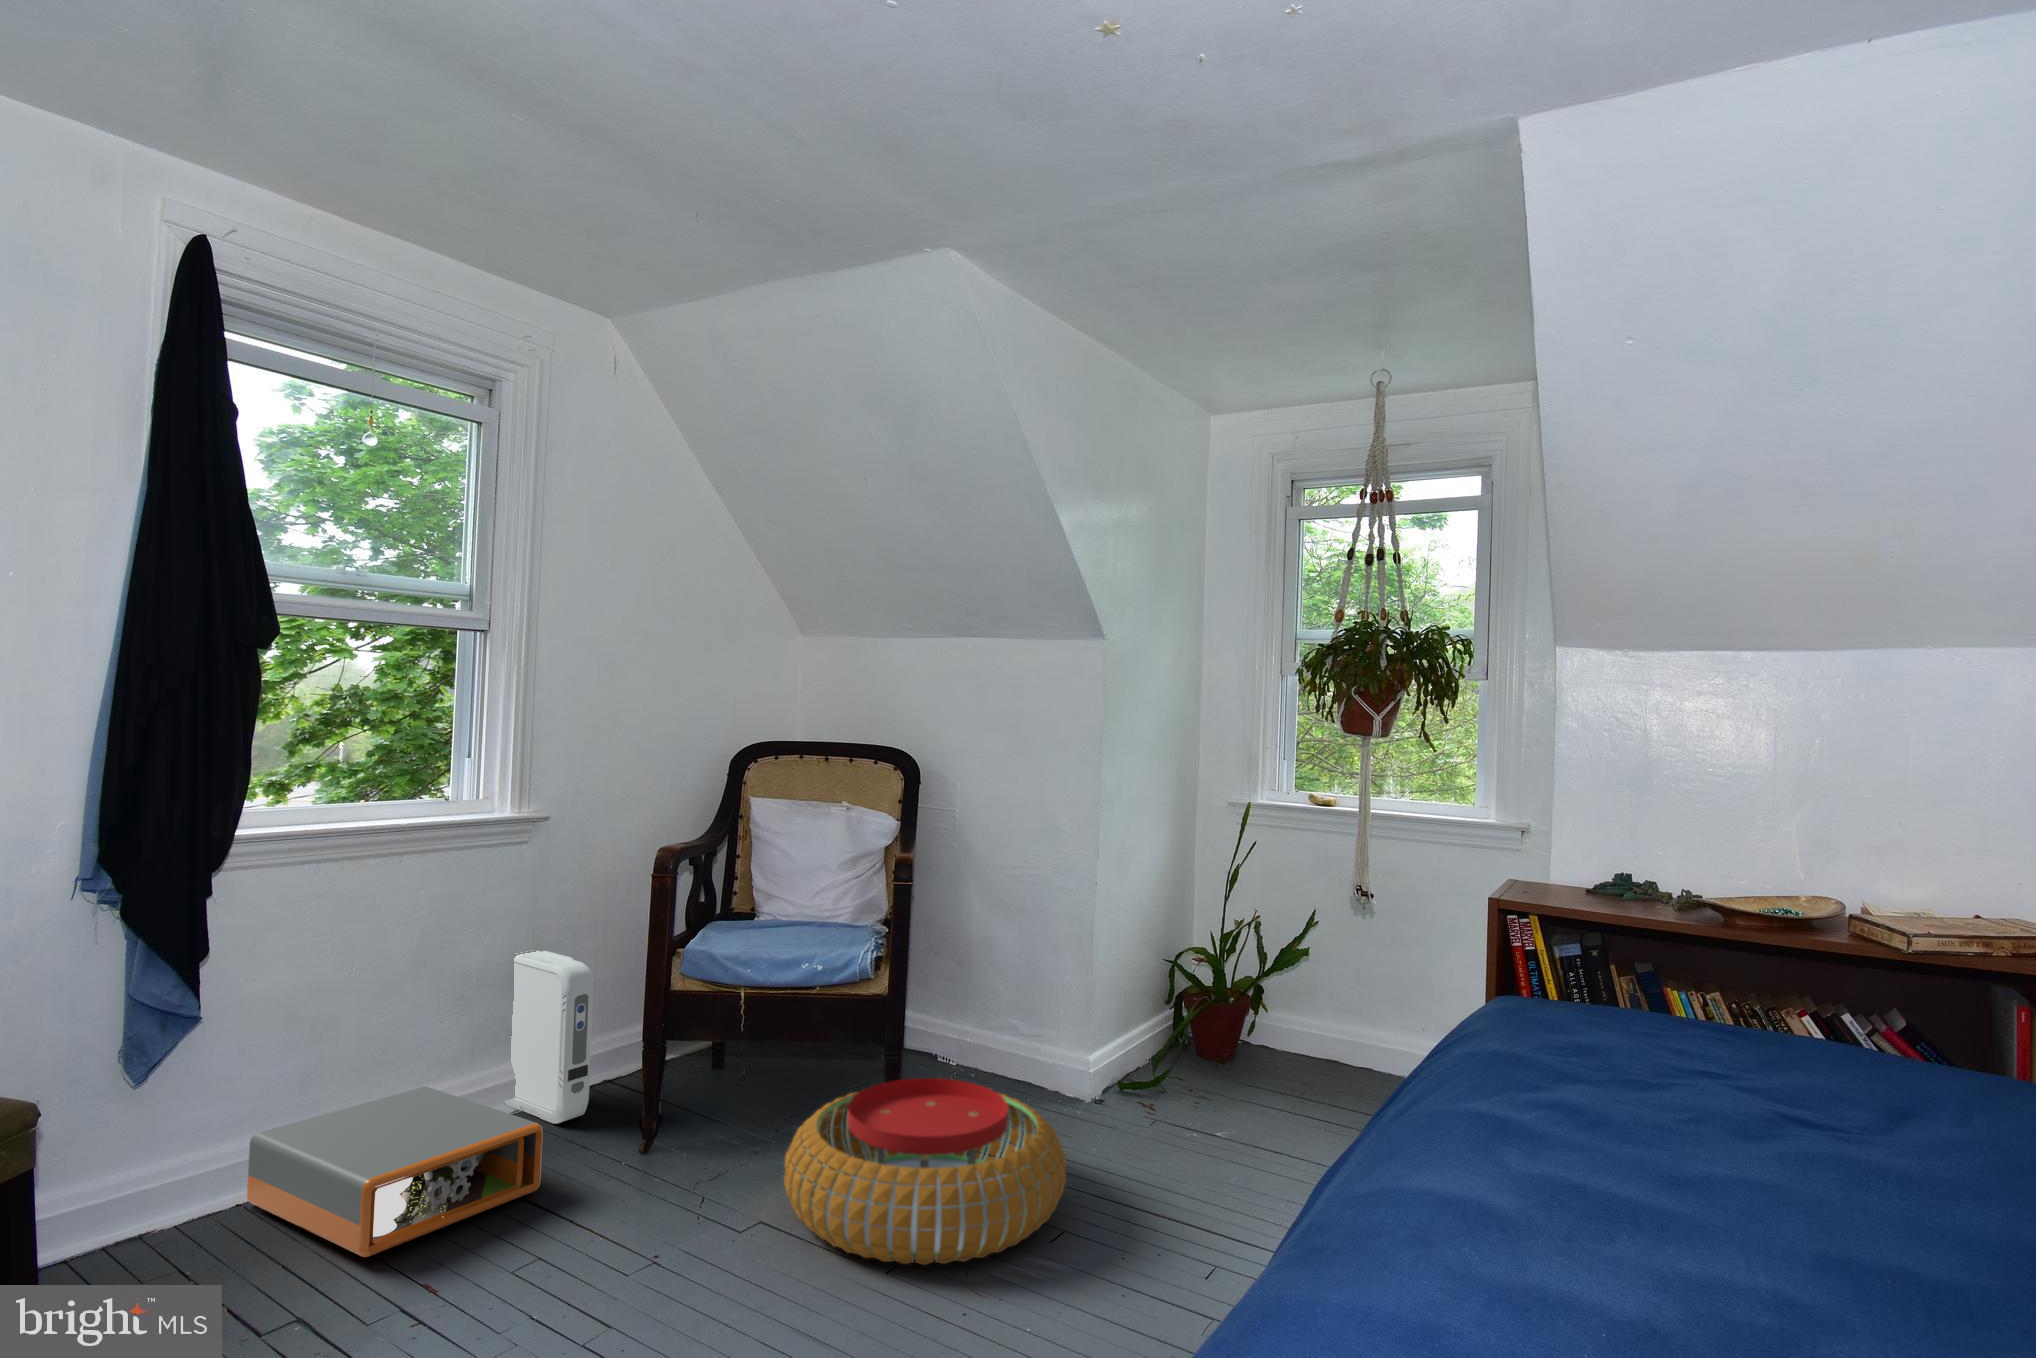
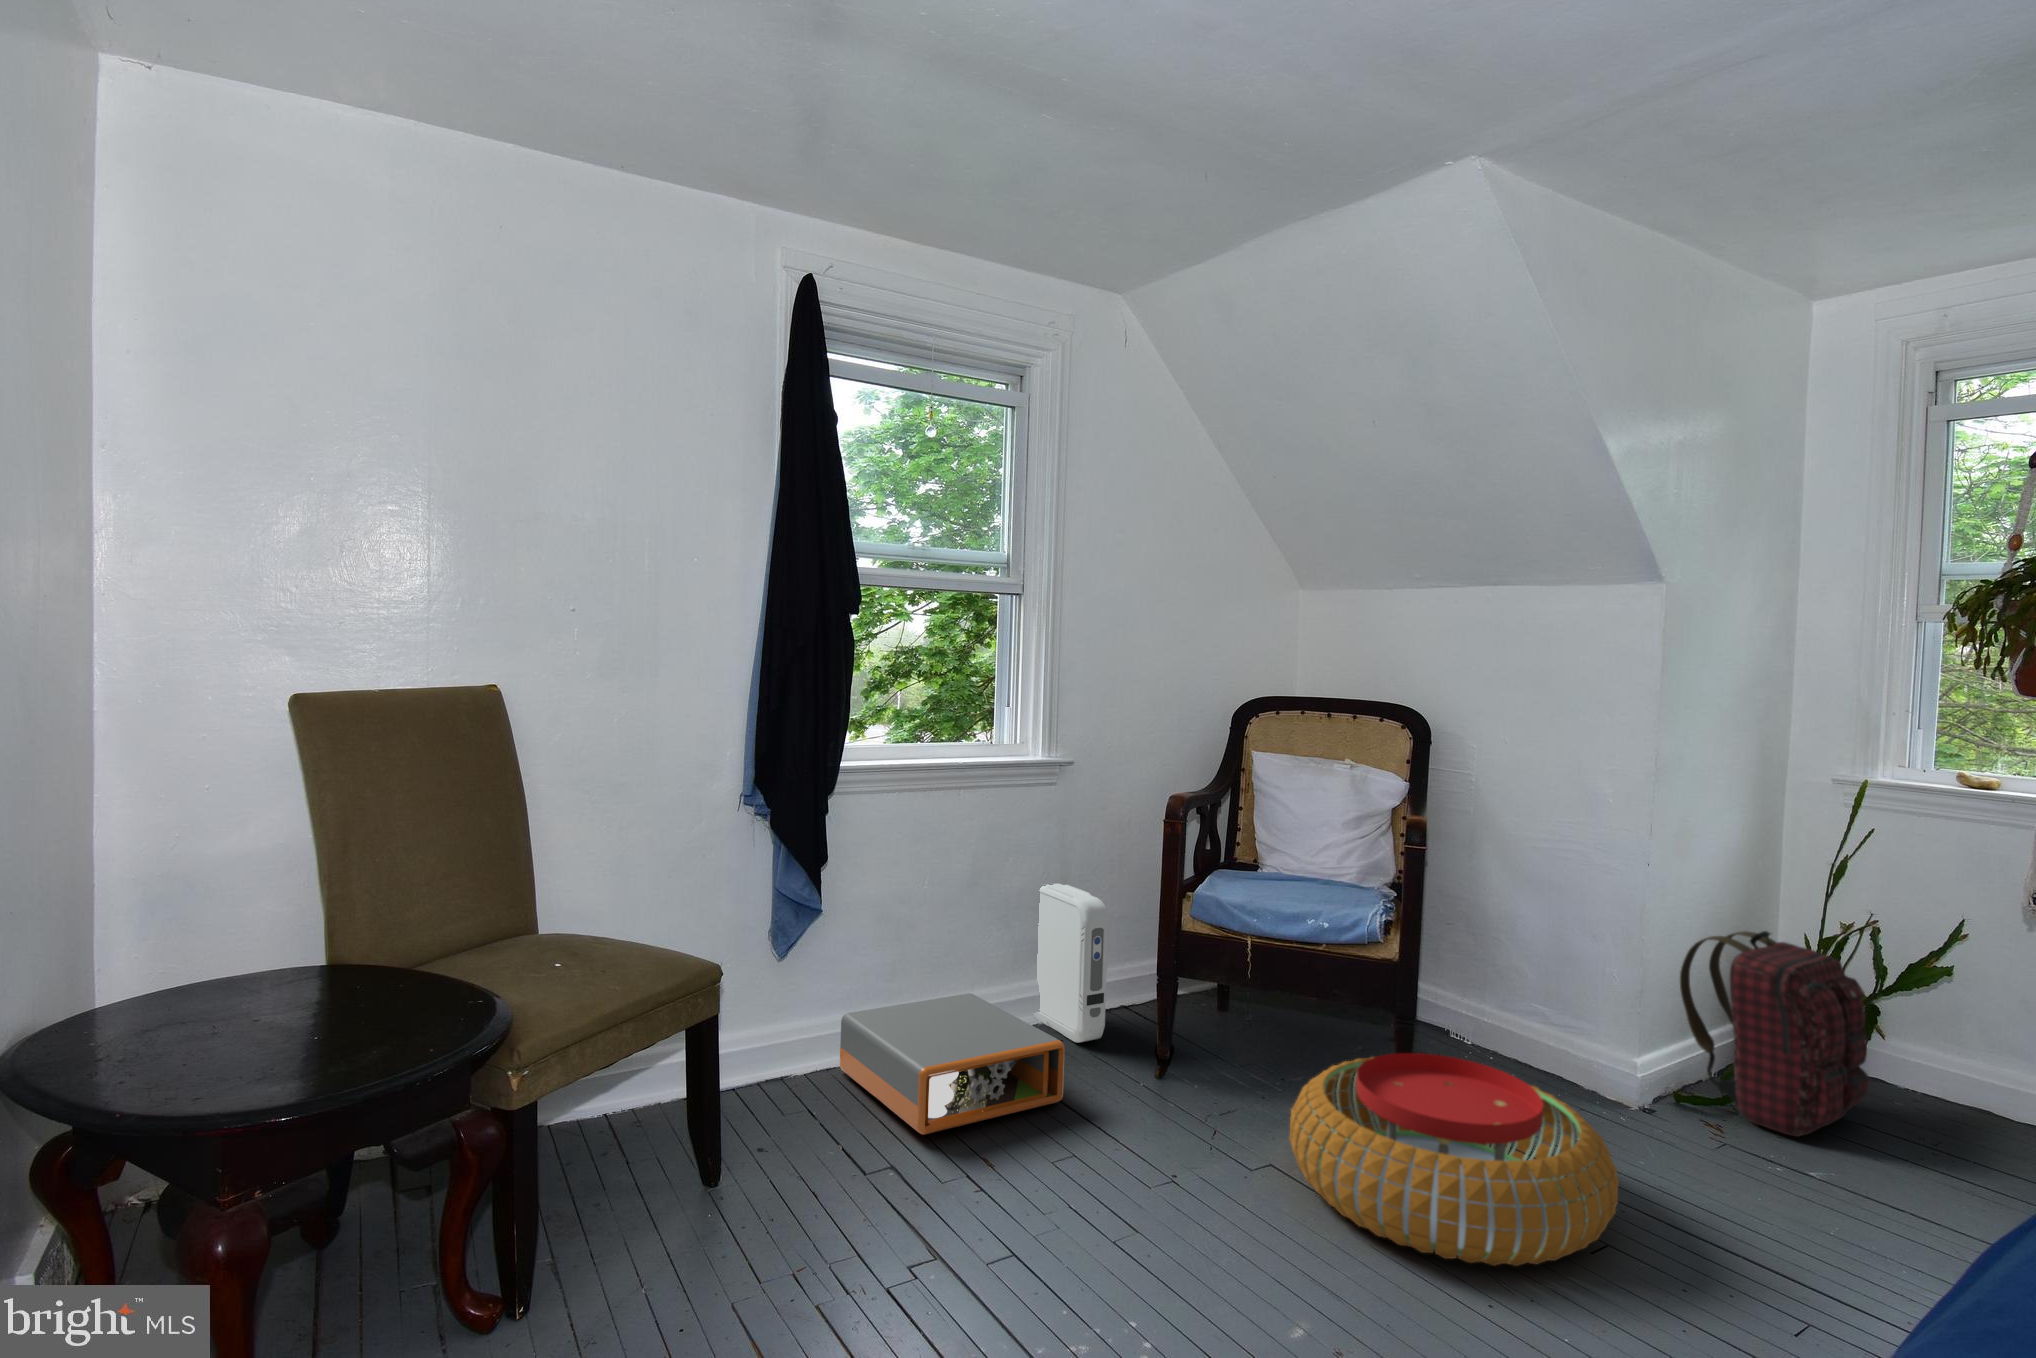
backpack: none [1121,933,1252,1103] -> present [1680,931,1869,1137]

